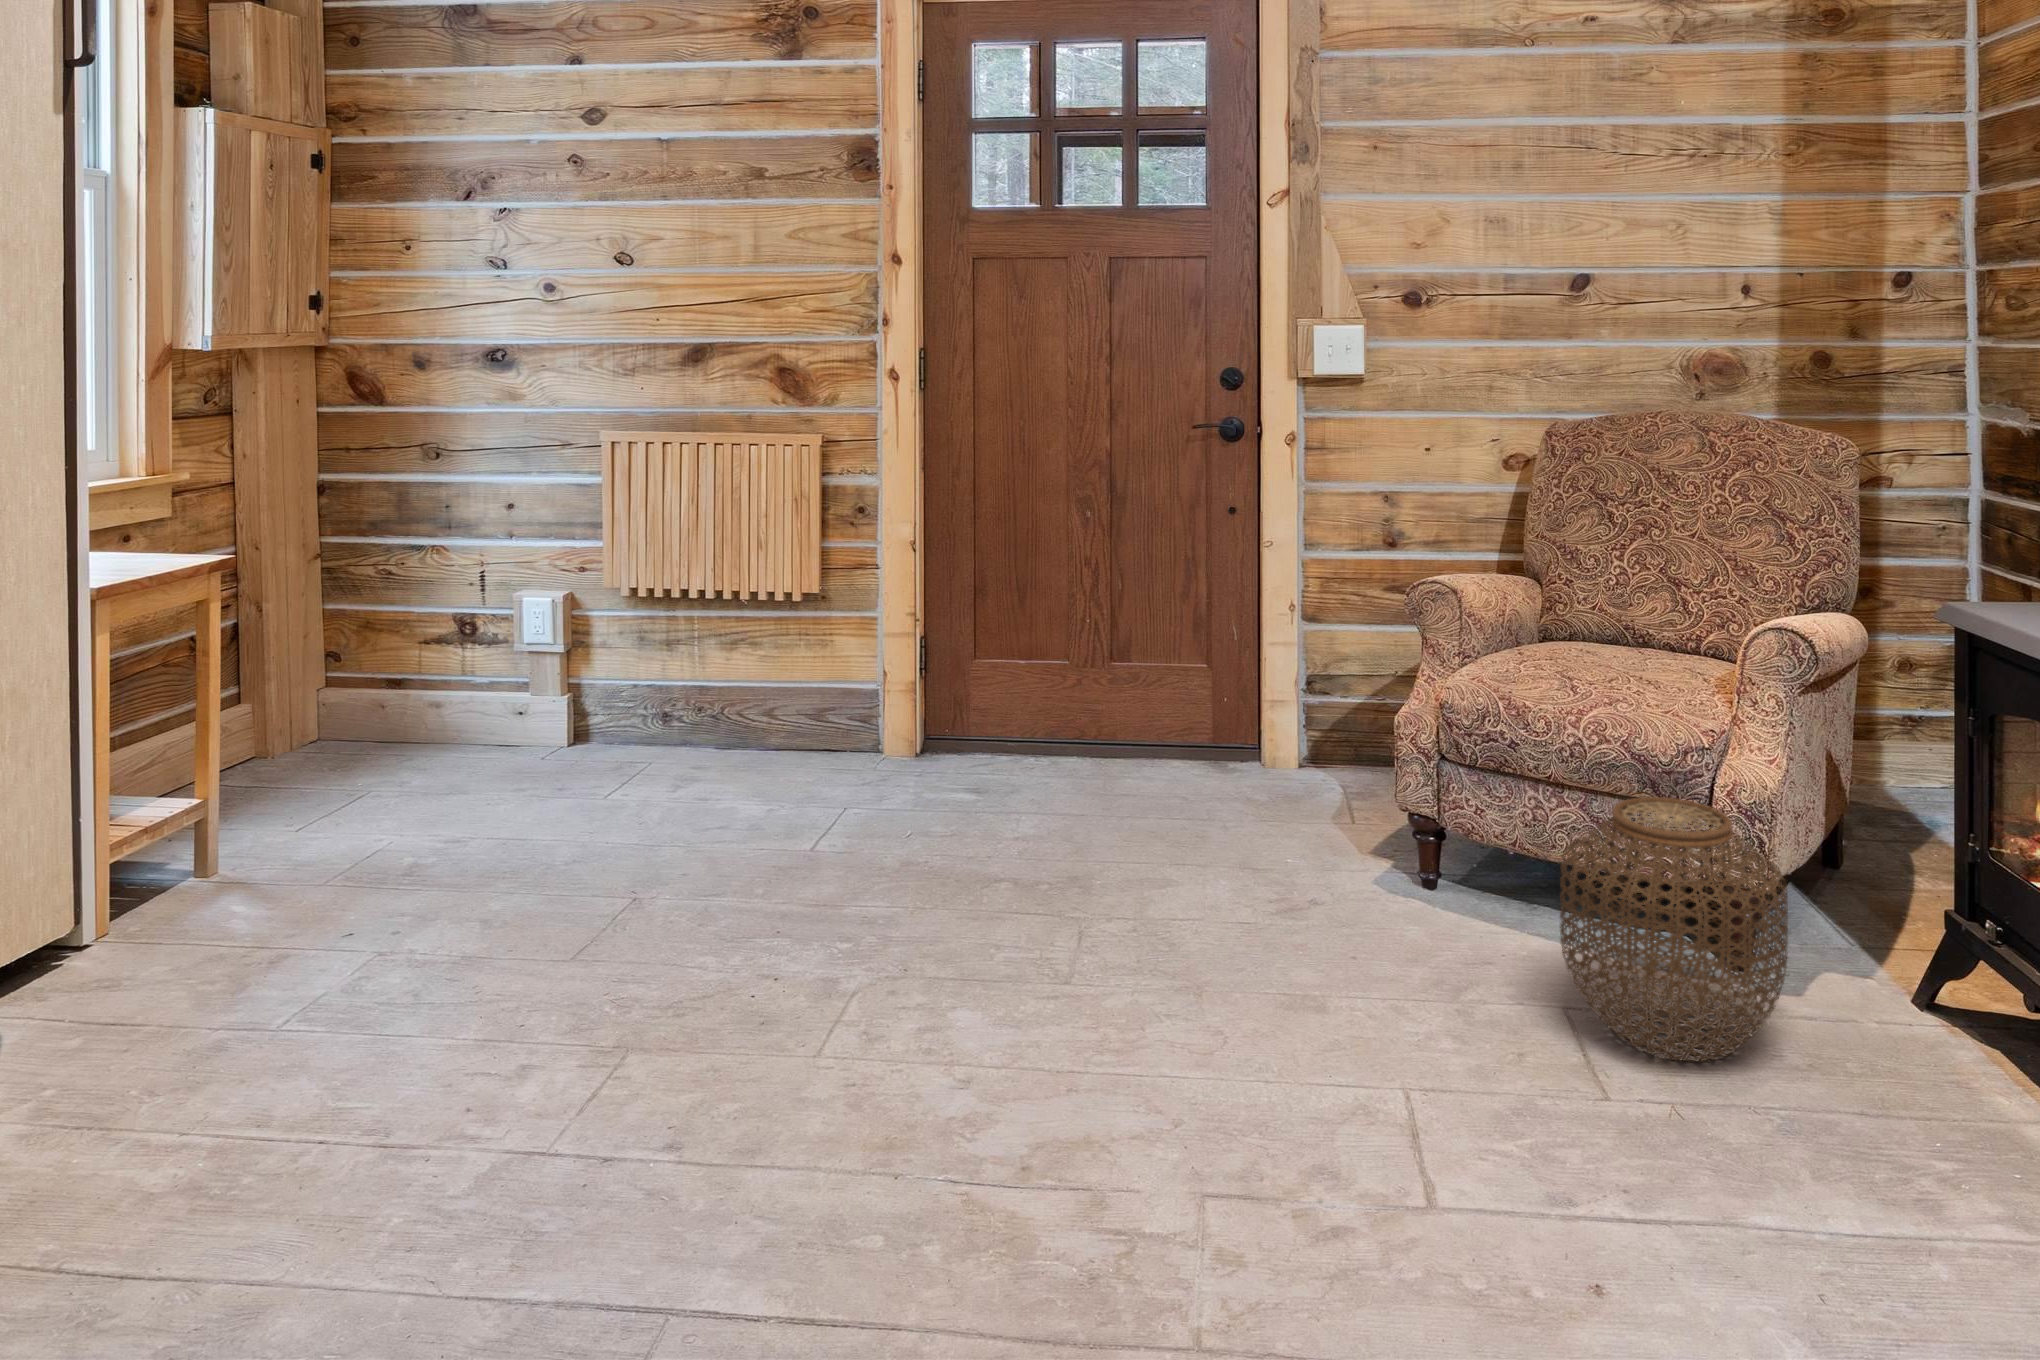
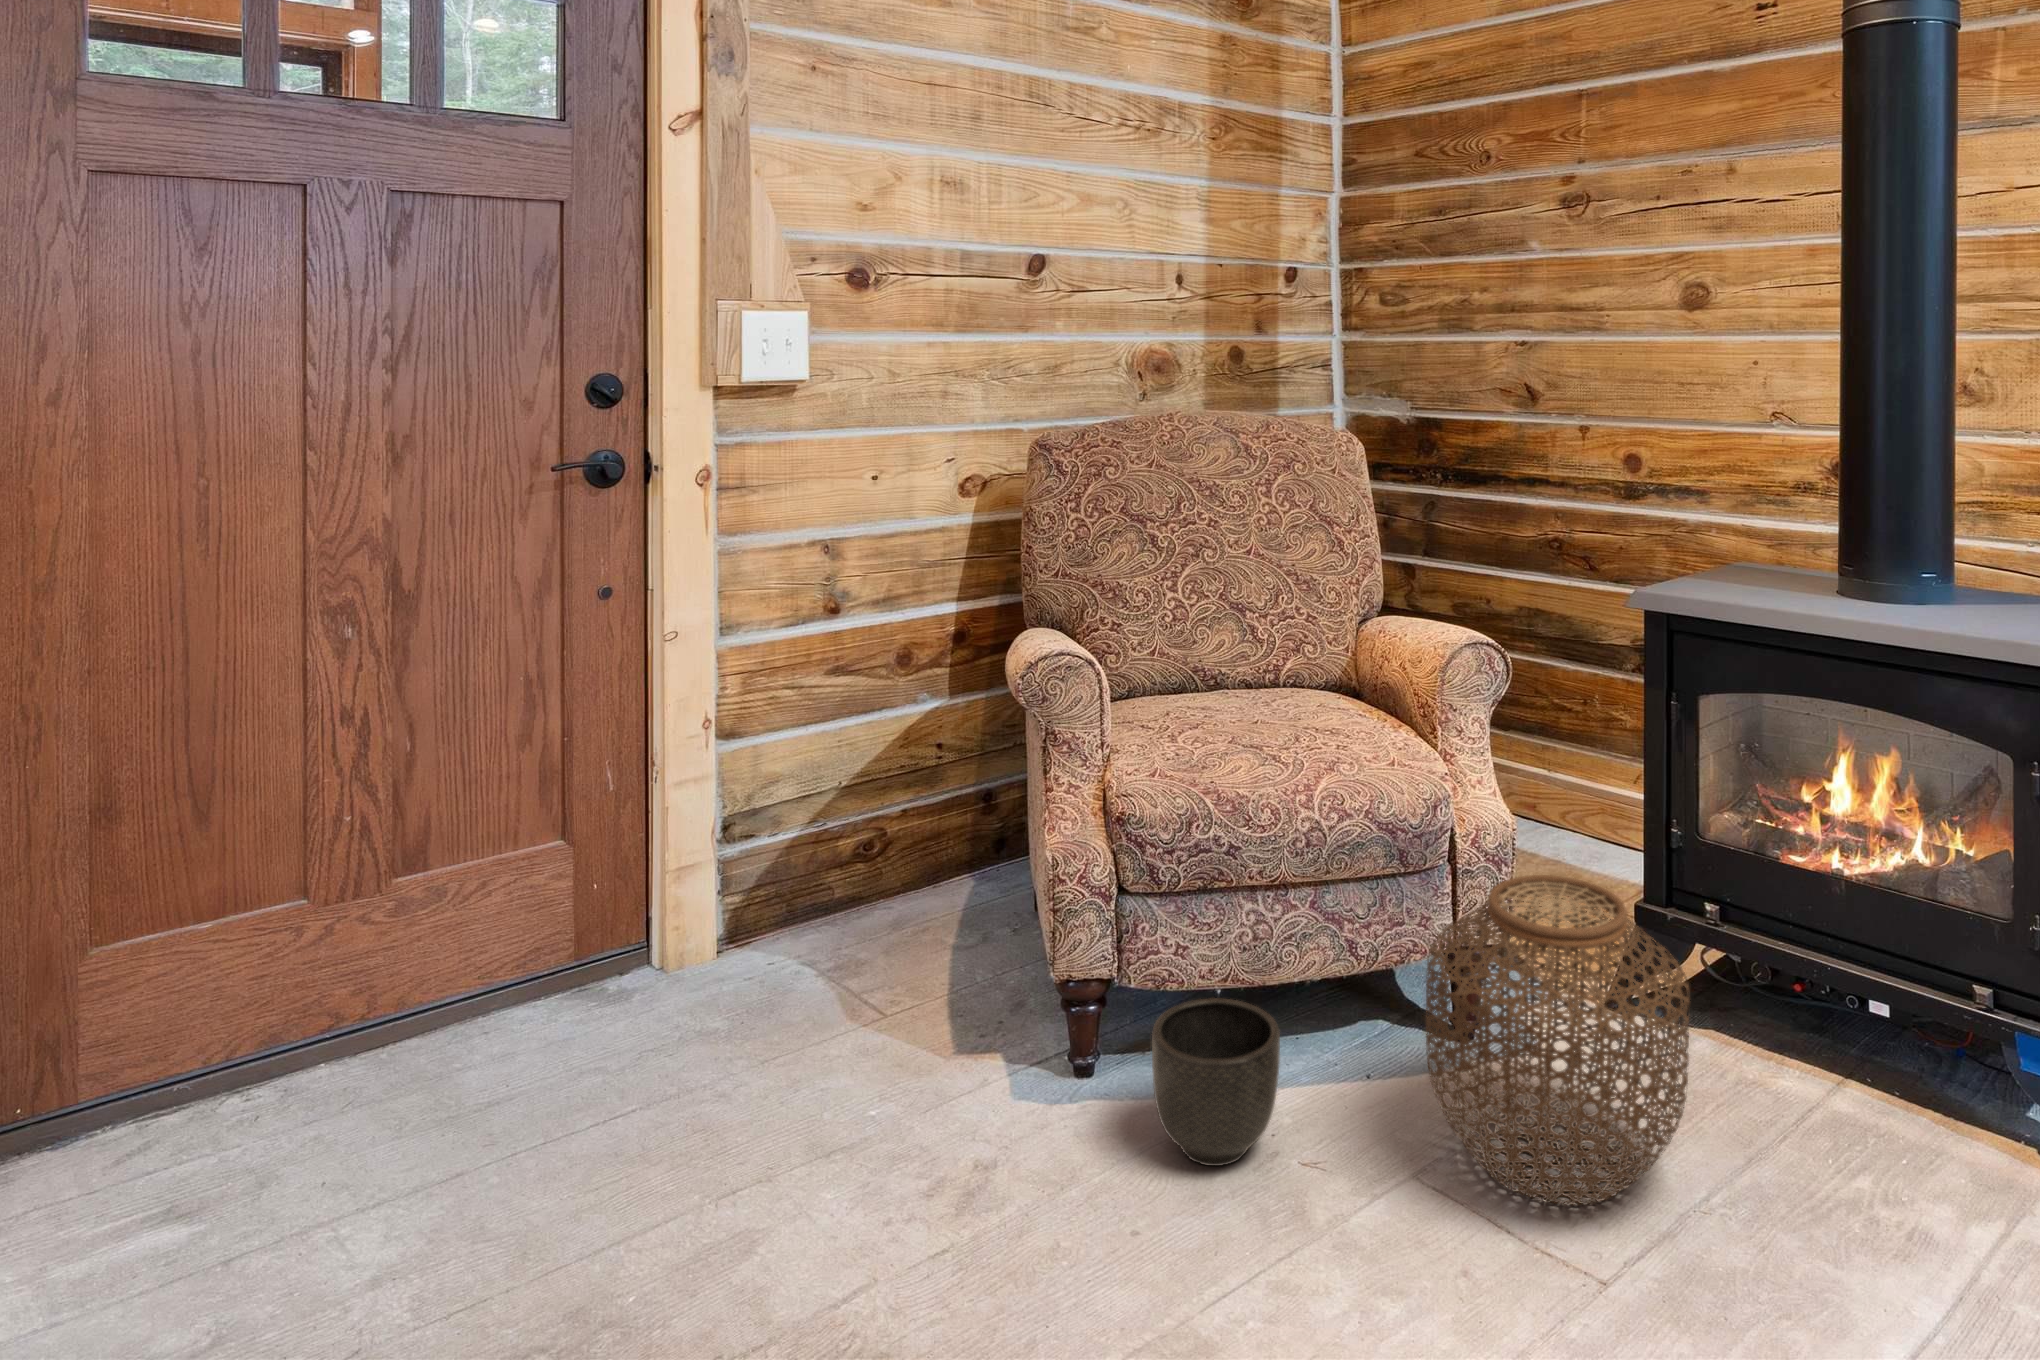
planter: none [1403,838,1500,950] -> present [1152,998,1280,1166]

